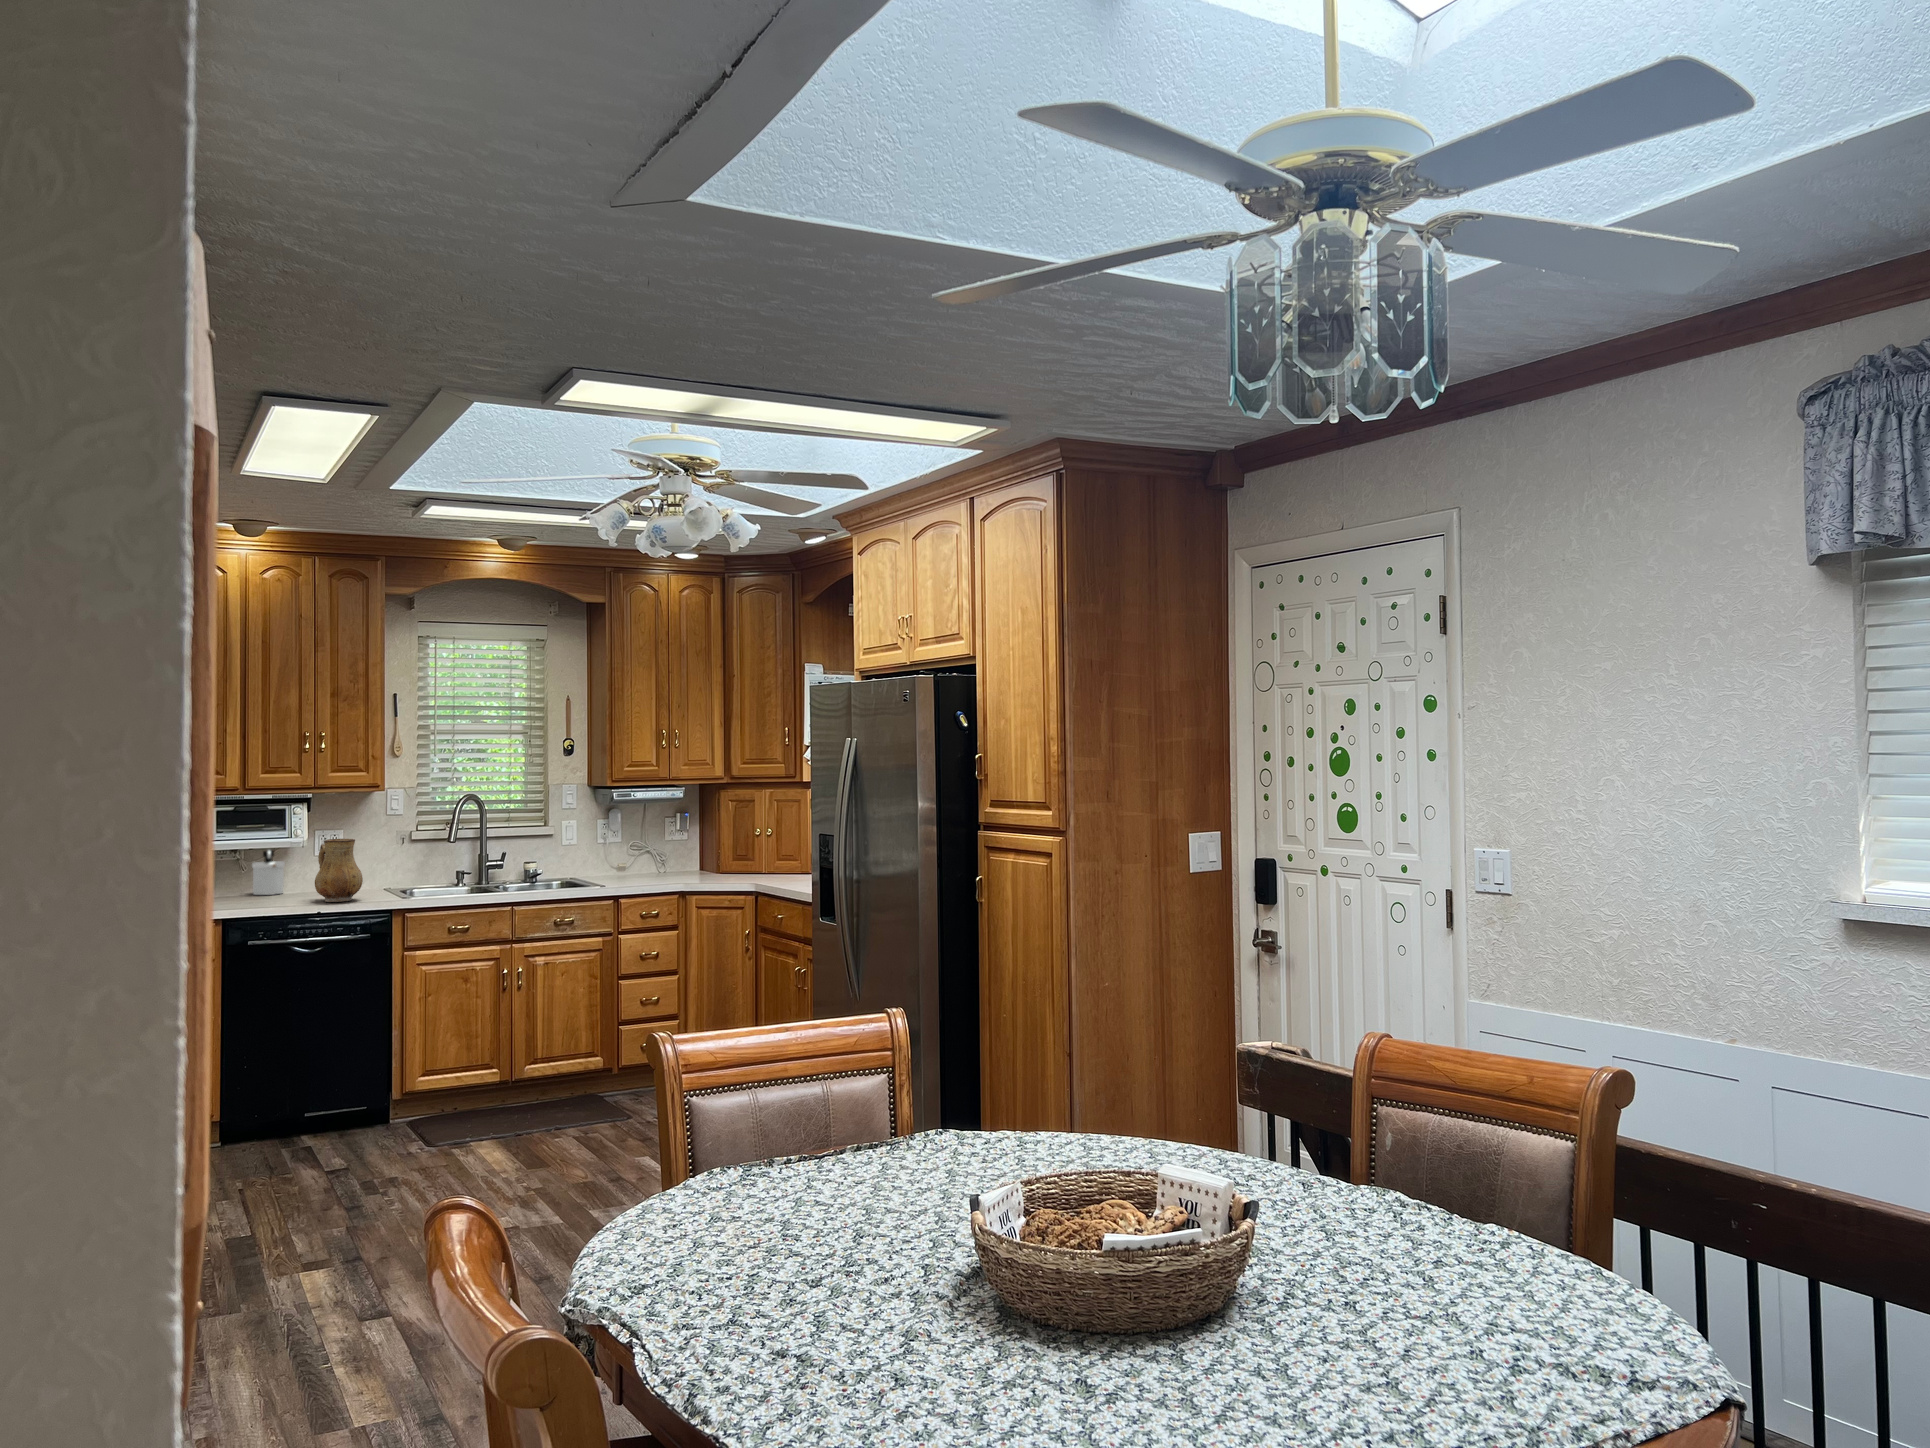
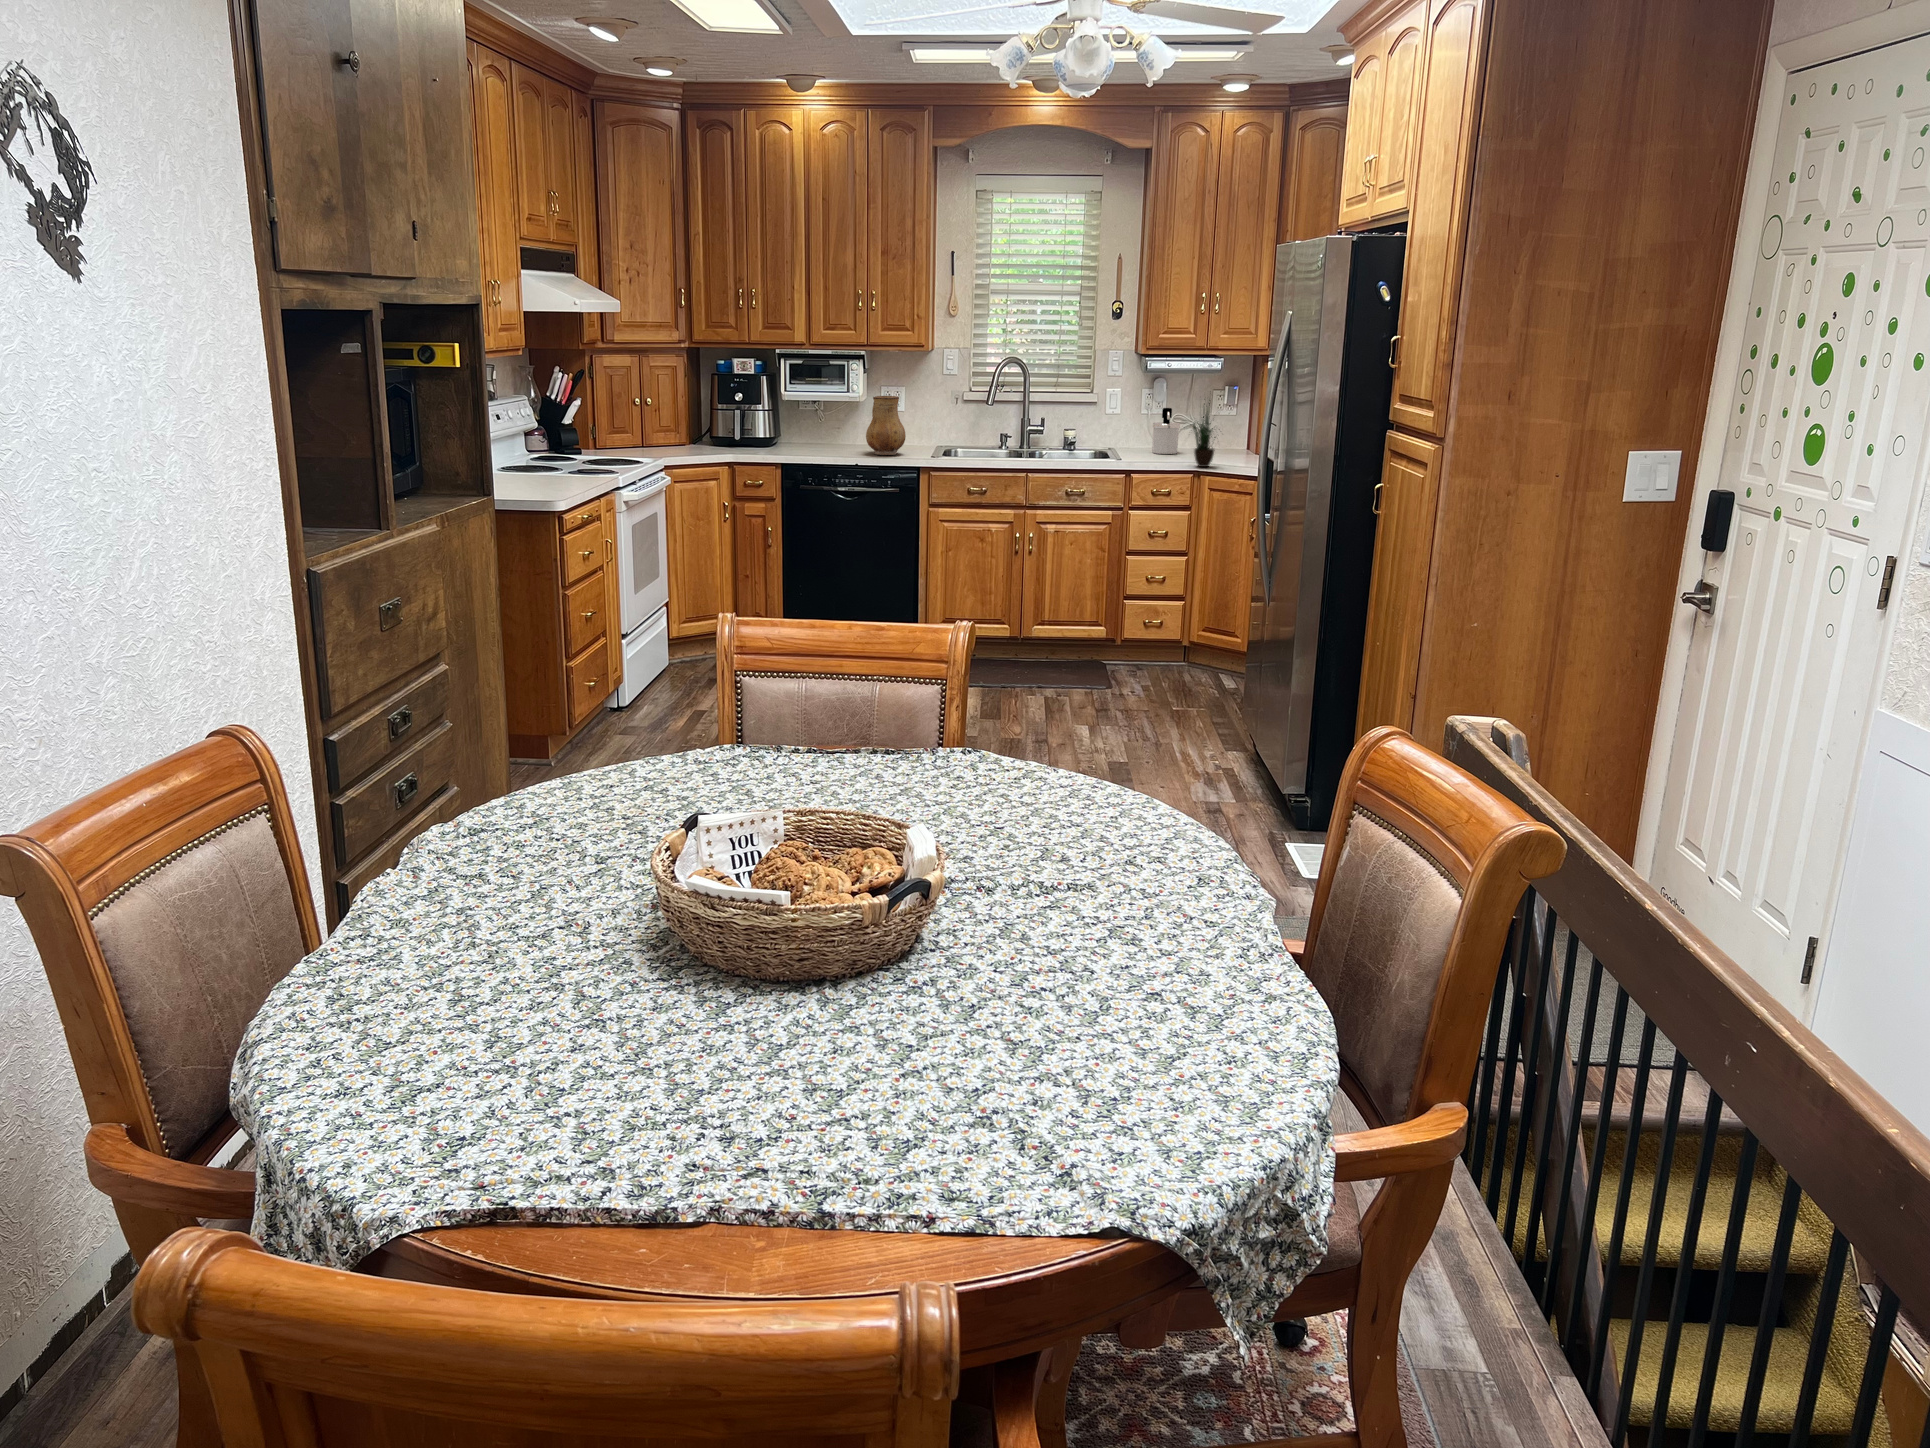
potted plant: none [661,809,701,888] -> present [1193,400,1216,467]
soap dispenser: present [252,850,285,895] -> present [1152,408,1180,454]

